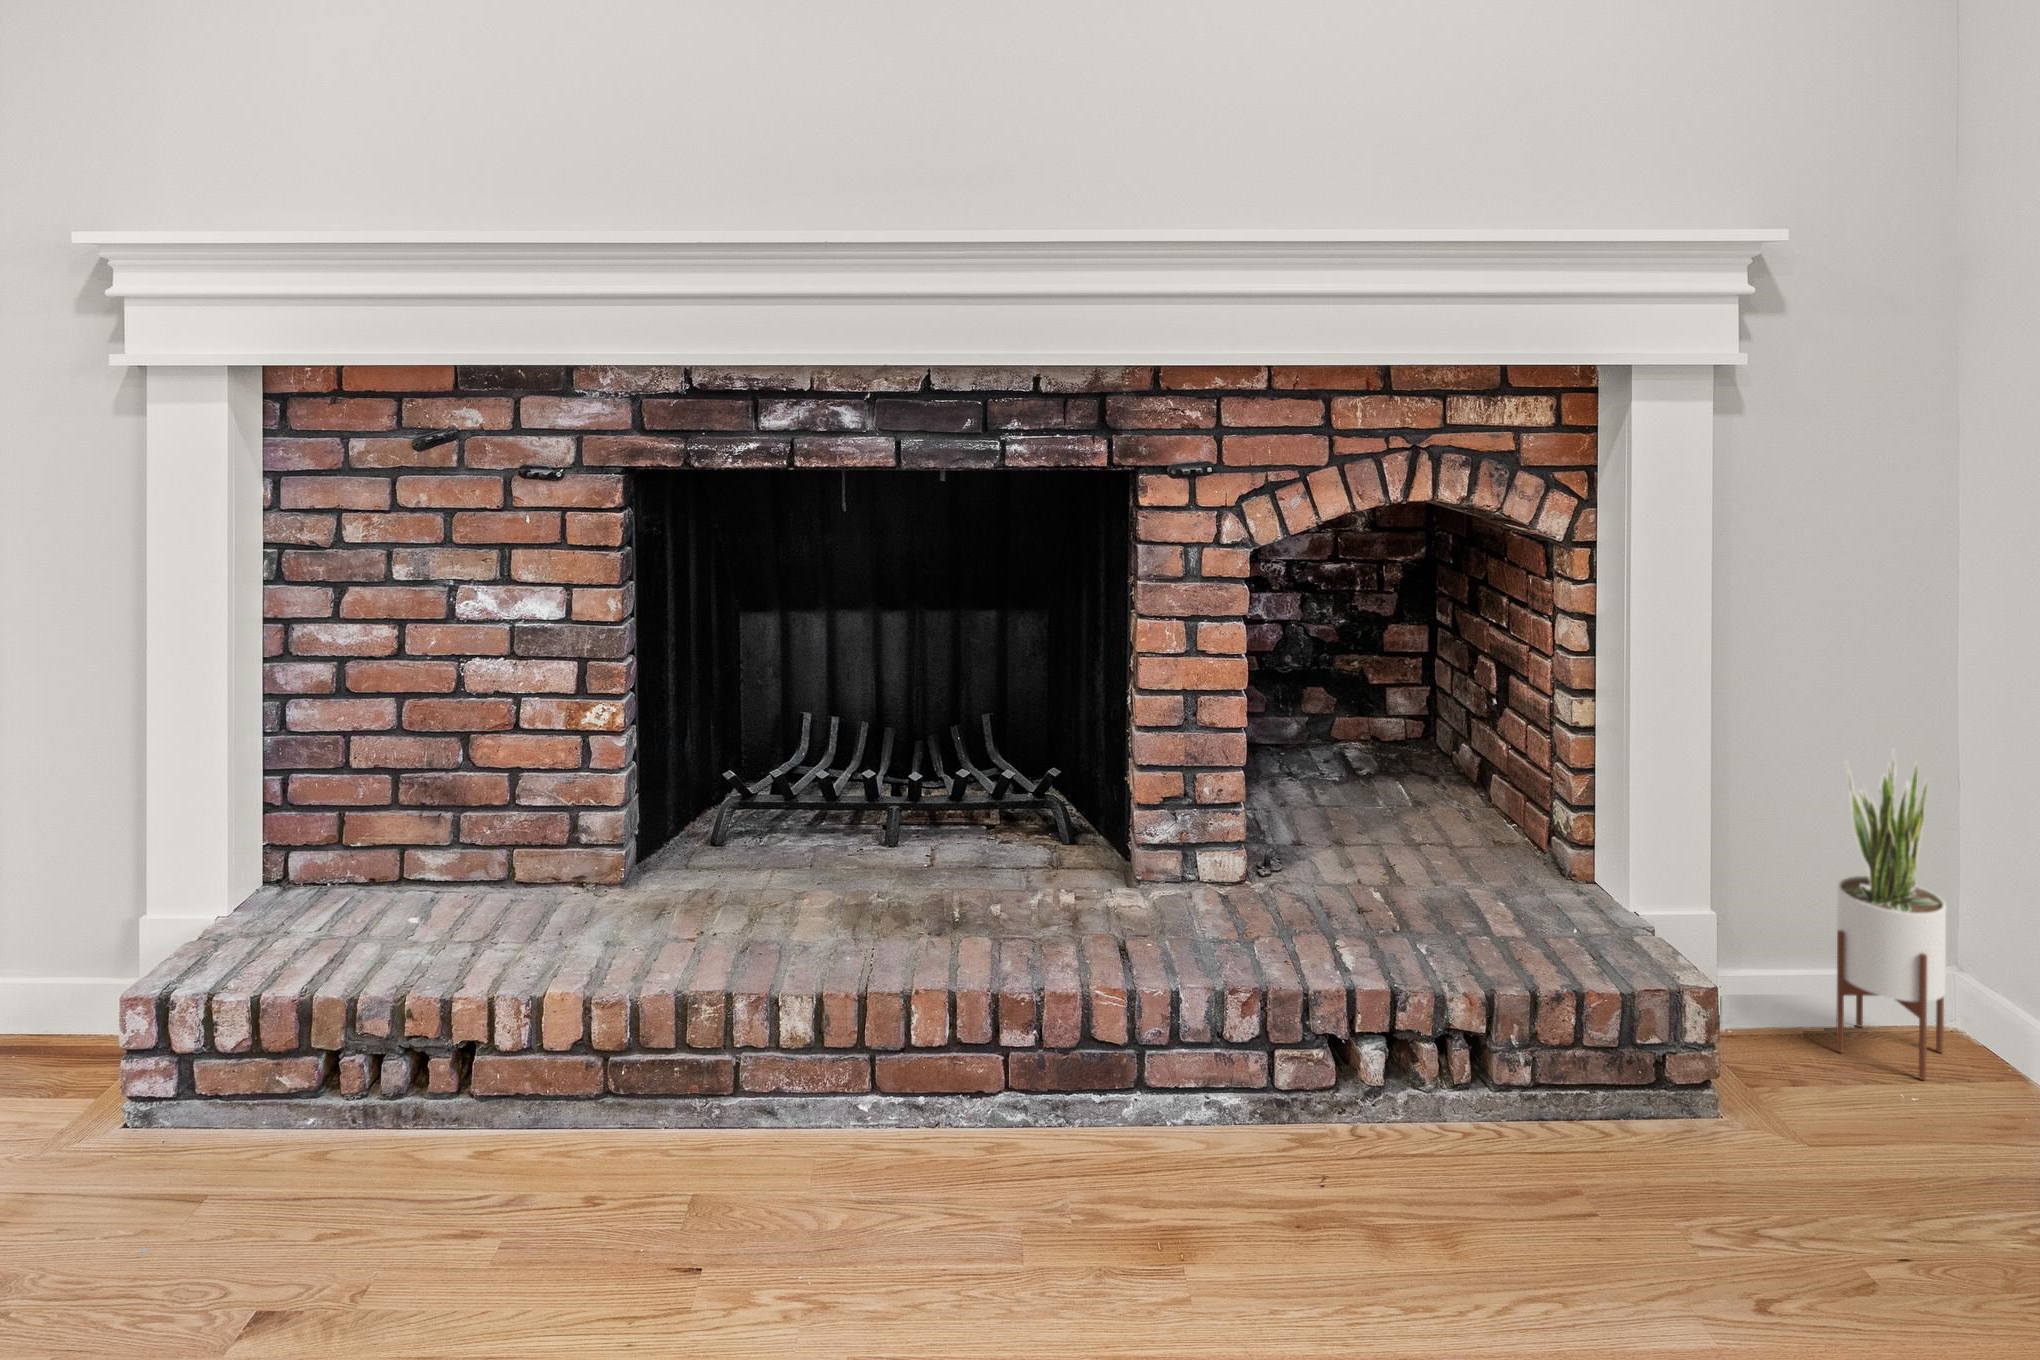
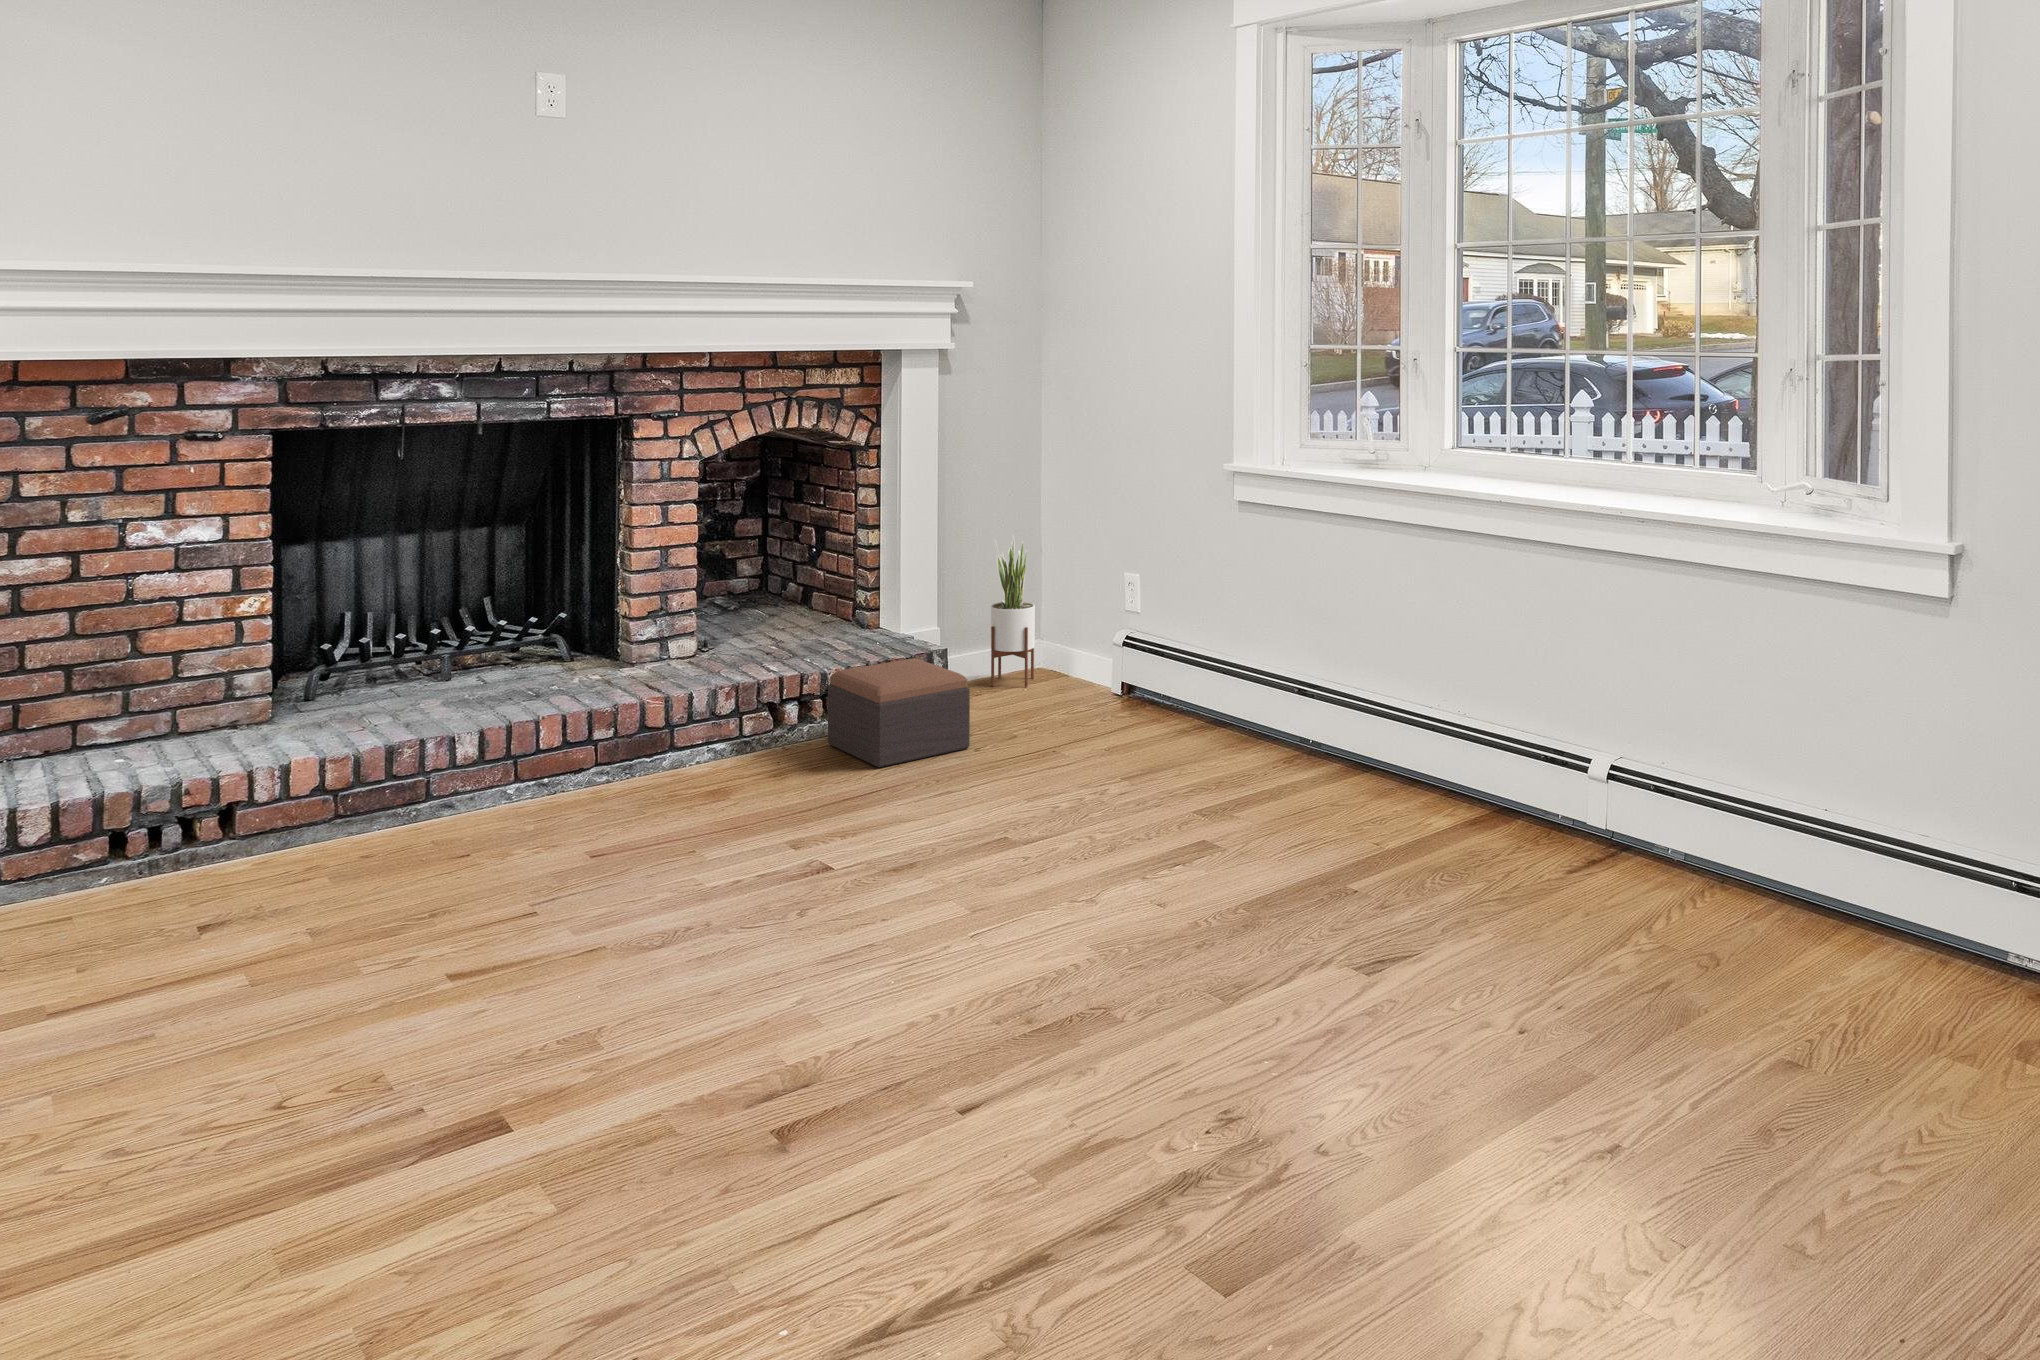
footstool: none [1437,1011,1753,1293] -> present [828,658,970,767]

